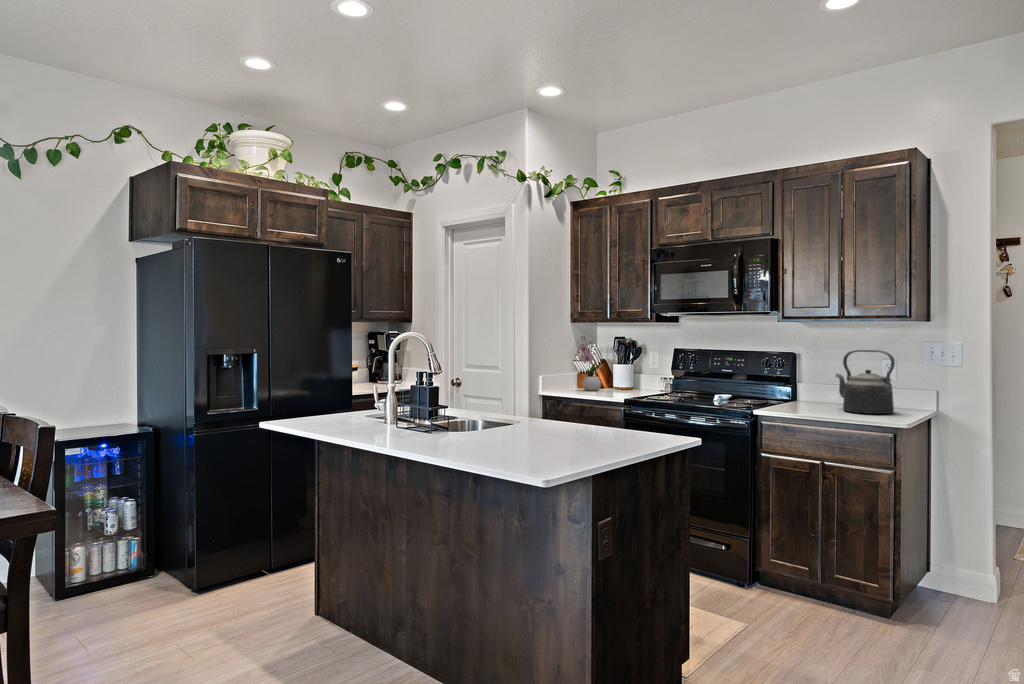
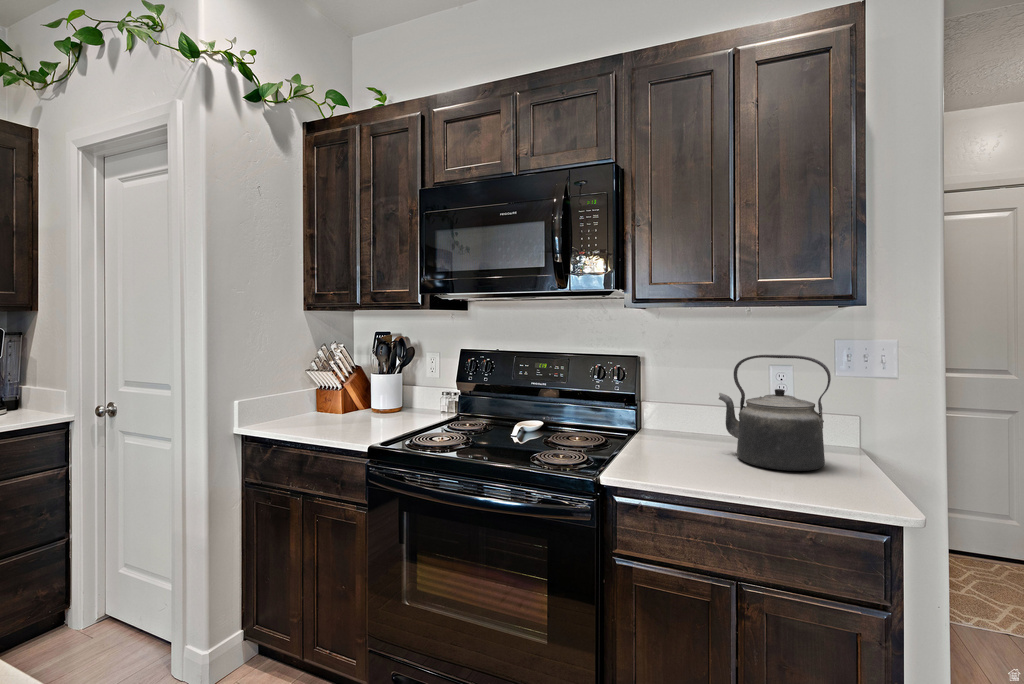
flower arrangement: present [579,336,602,391] -> none [310,332,352,419]

